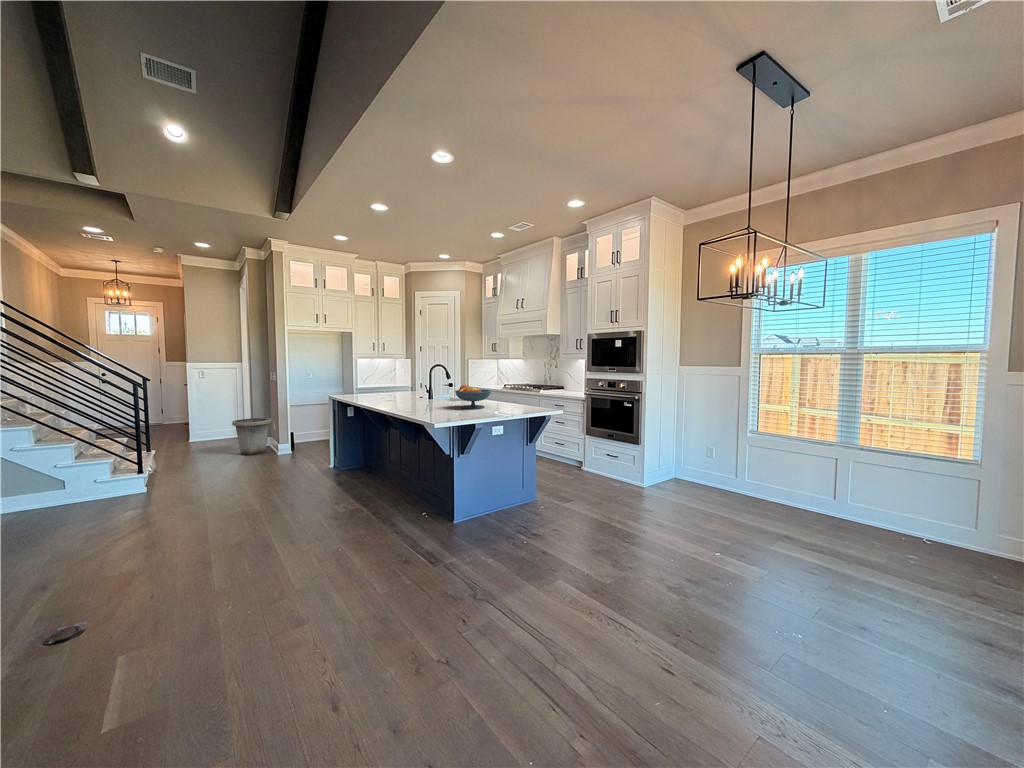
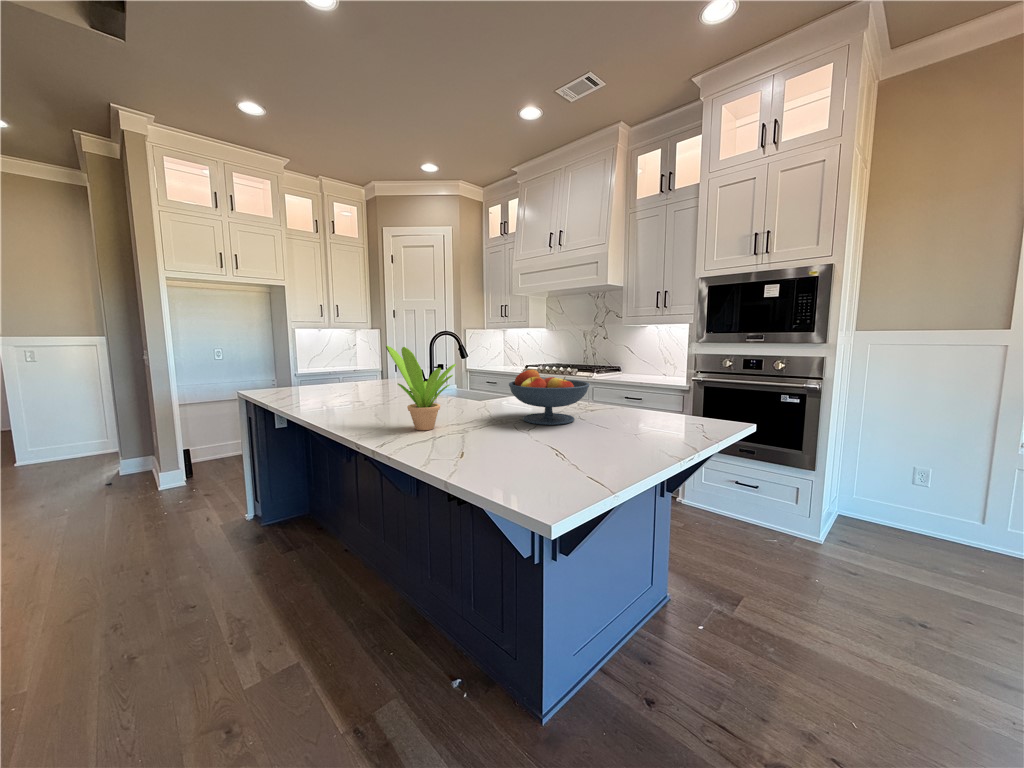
potted plant: none [402,373,431,409] -> present [386,346,456,430]
trash can: present [232,418,271,455] -> none [66,427,146,494]

